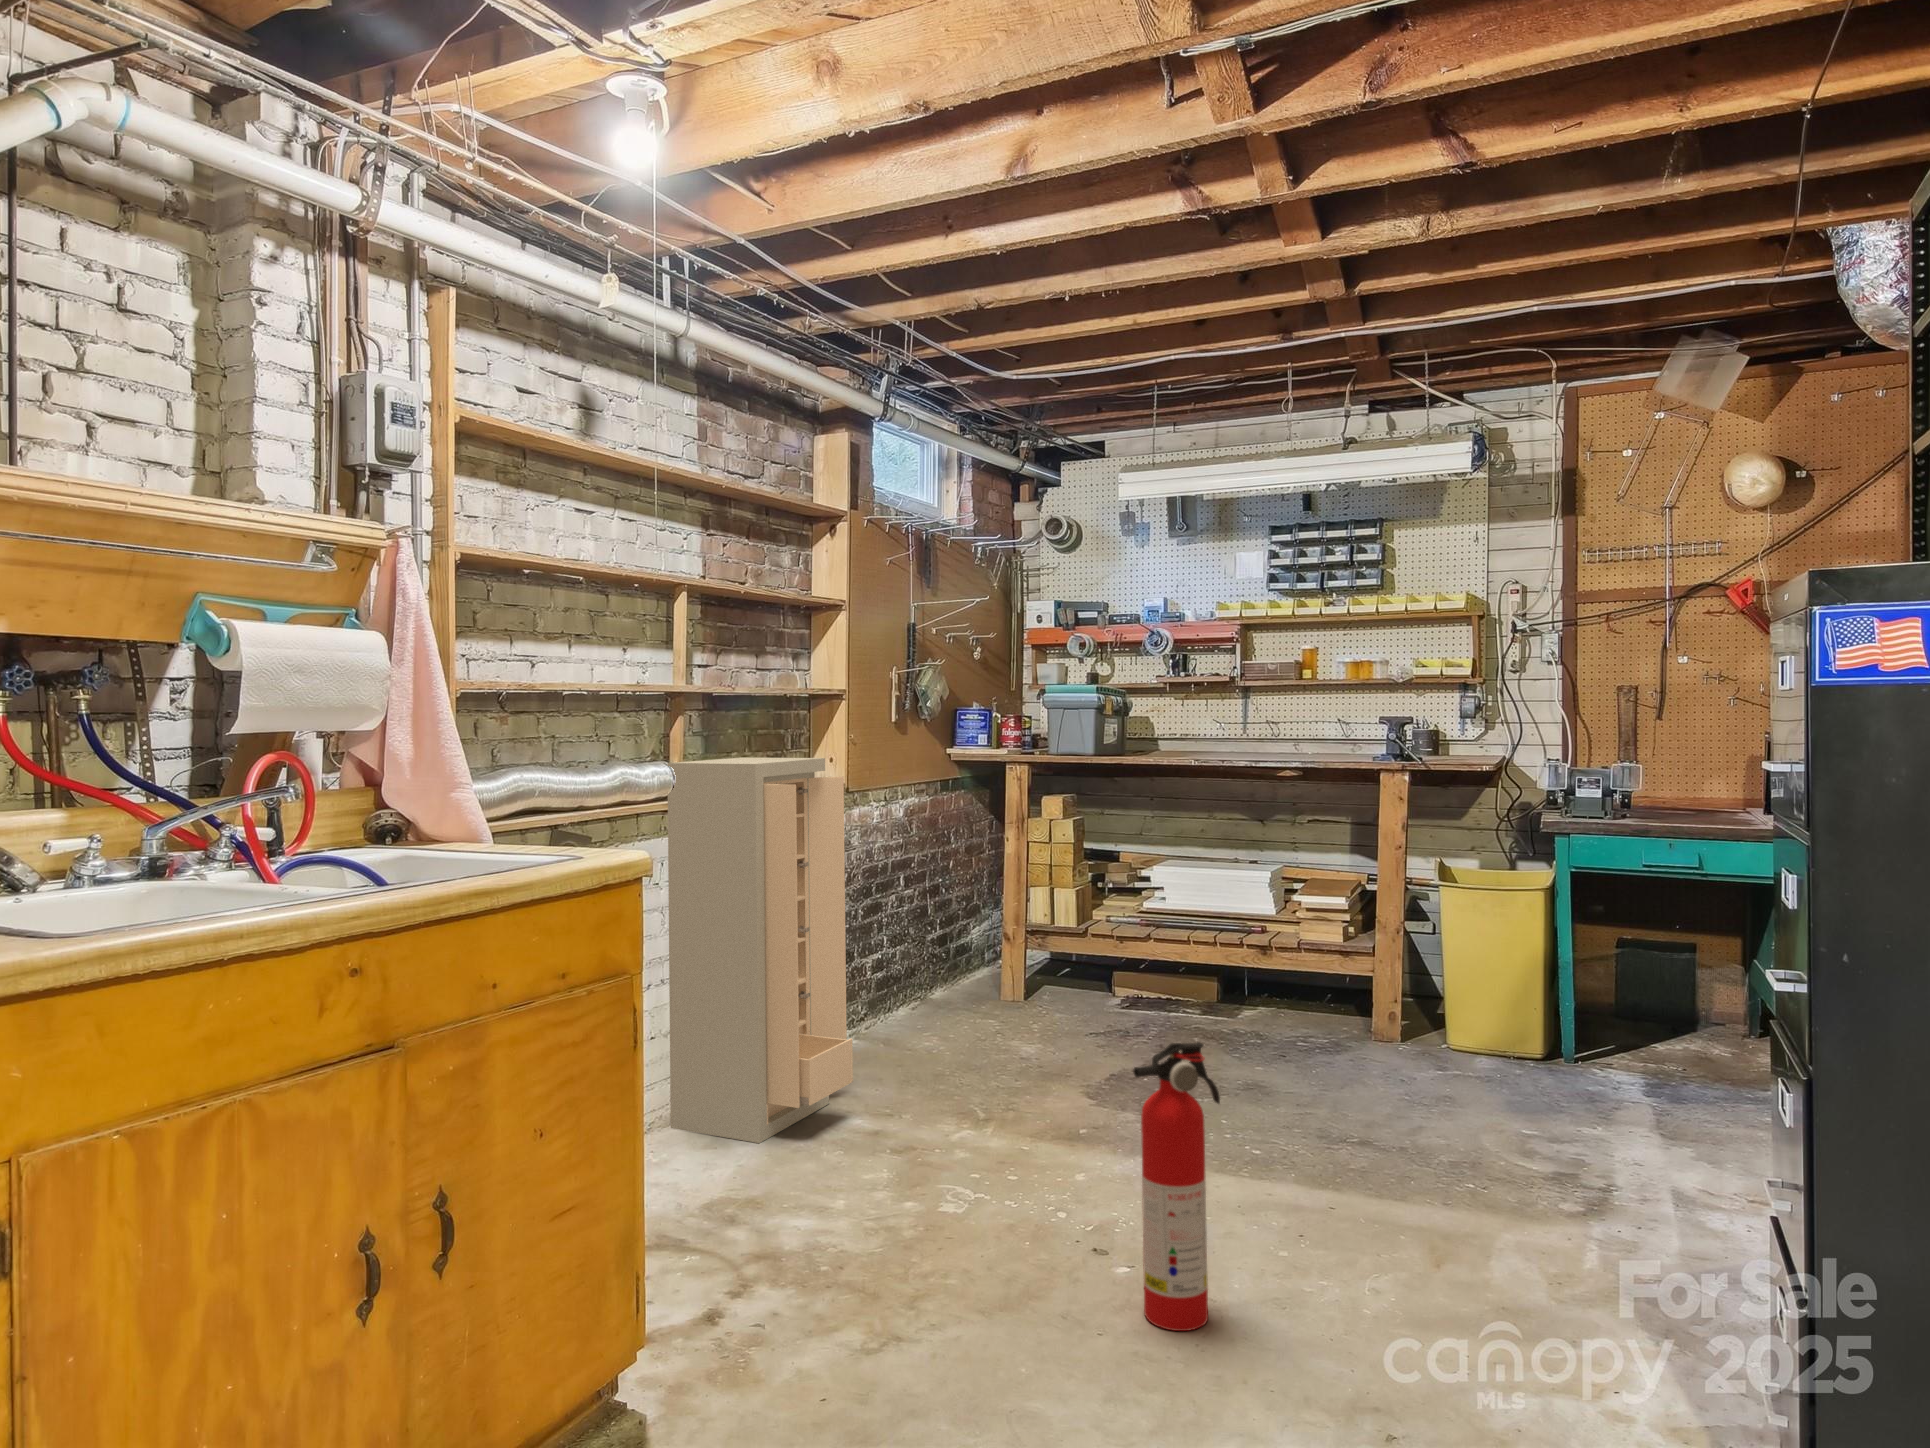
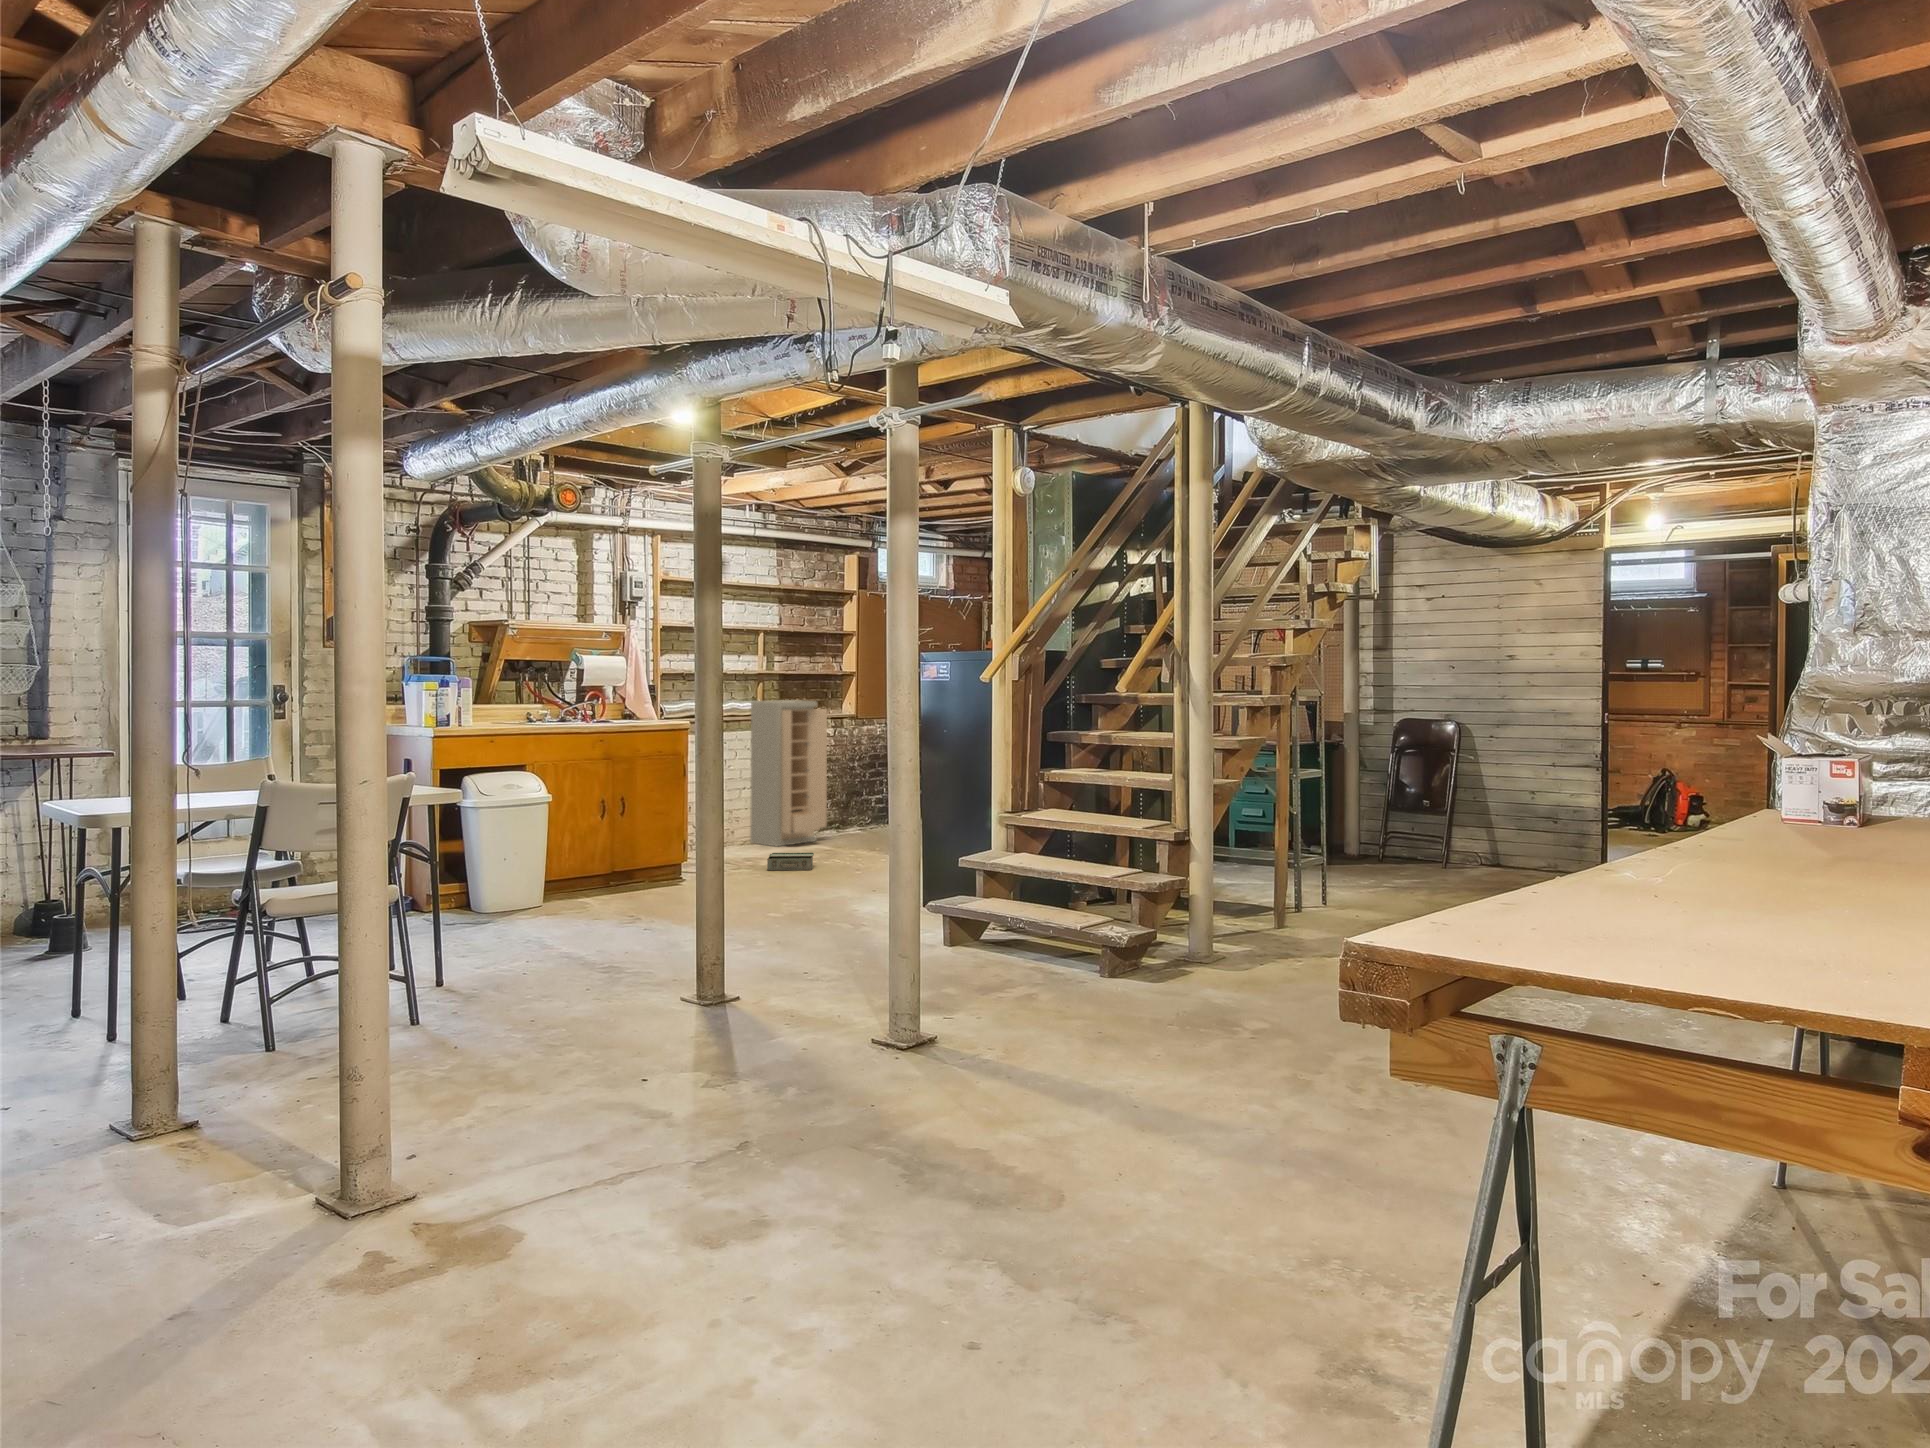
fire extinguisher: present [1134,1042,1220,1331] -> none [833,790,862,876]
toolbox: none [872,1217,1030,1317] -> present [767,853,814,870]

